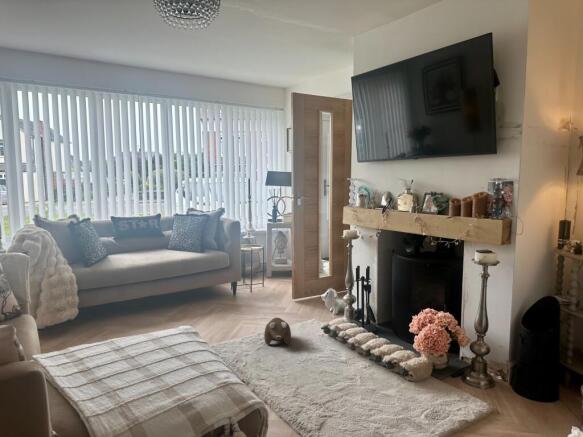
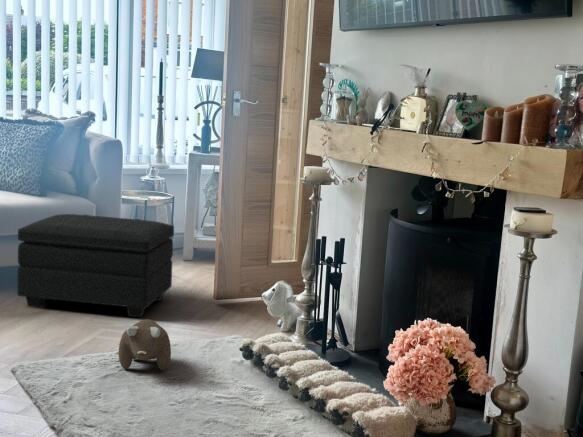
footstool: none [196,261,272,313] -> present [17,214,174,317]

